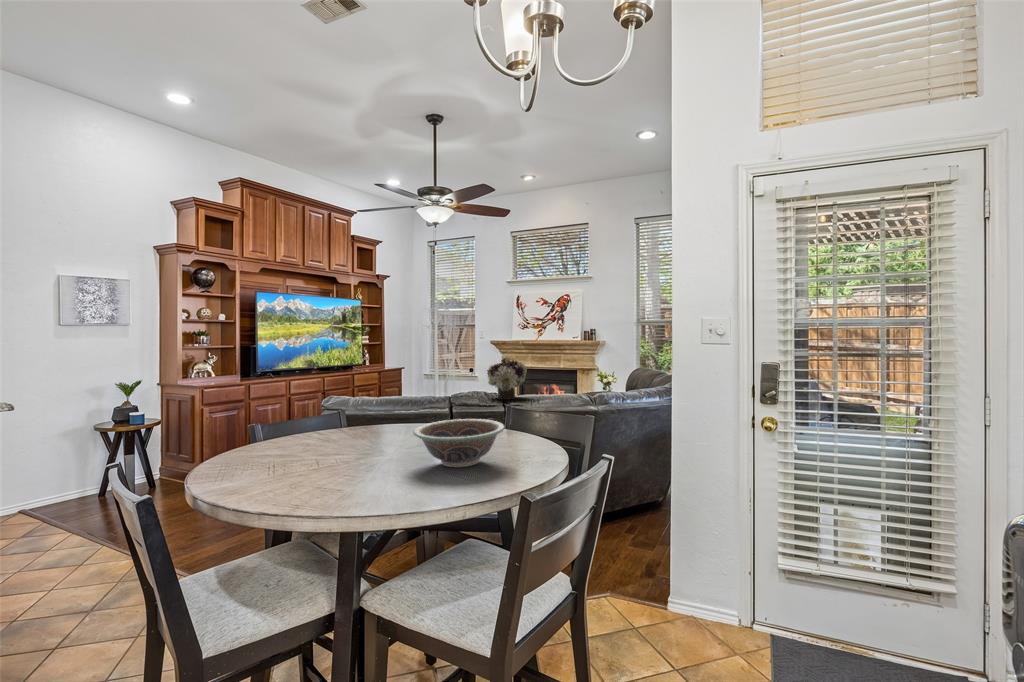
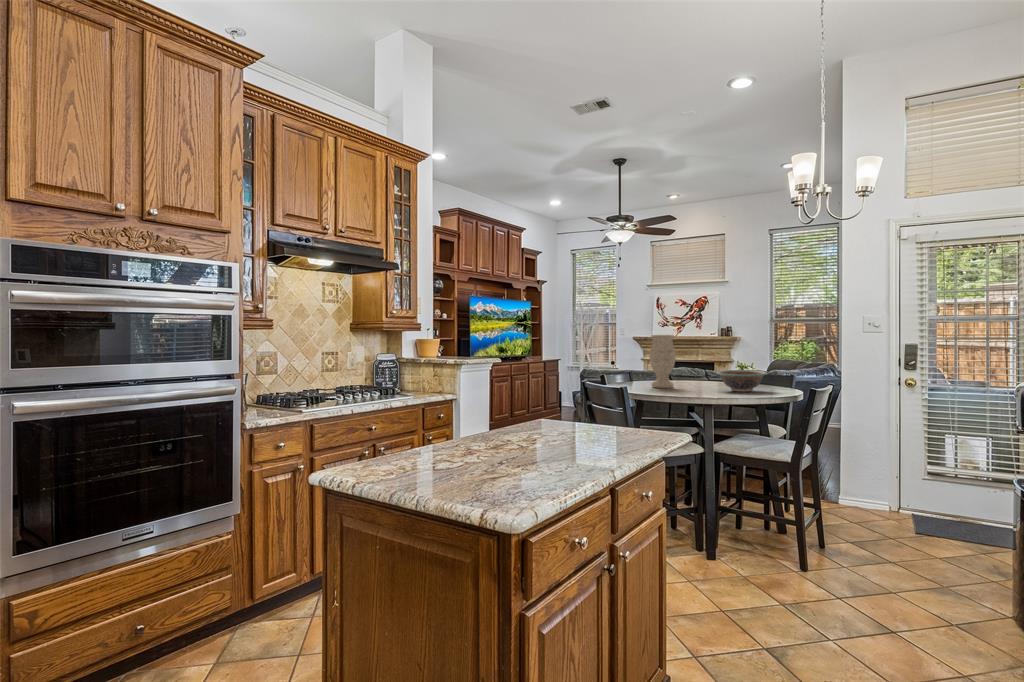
vase: none [341,352,388,447] -> present [649,335,676,388]
flower arrangement: present [487,354,527,399] -> none [677,343,711,376]

